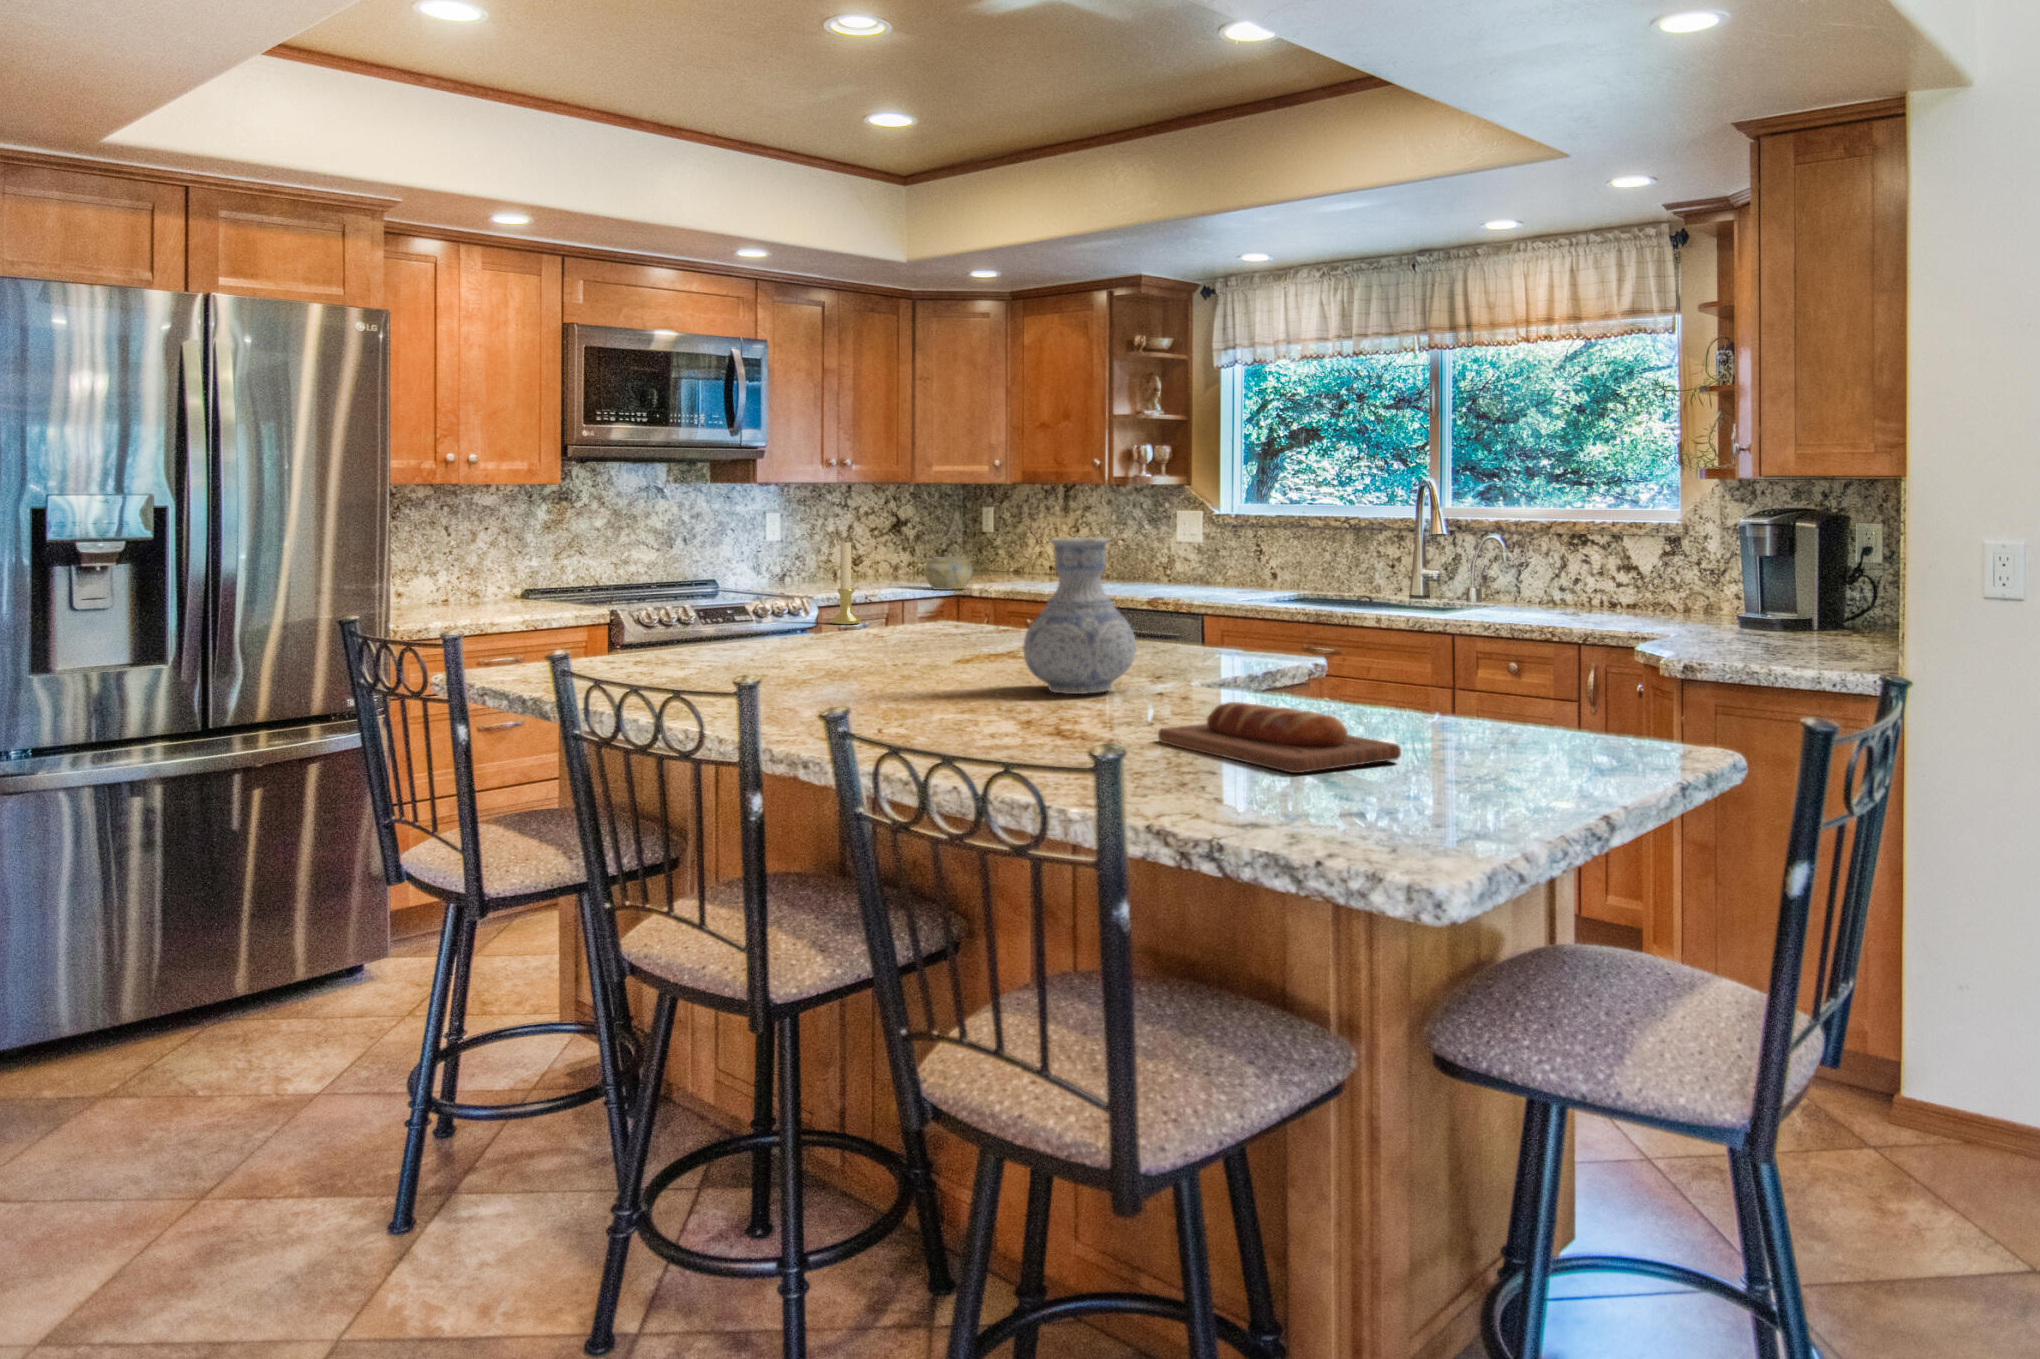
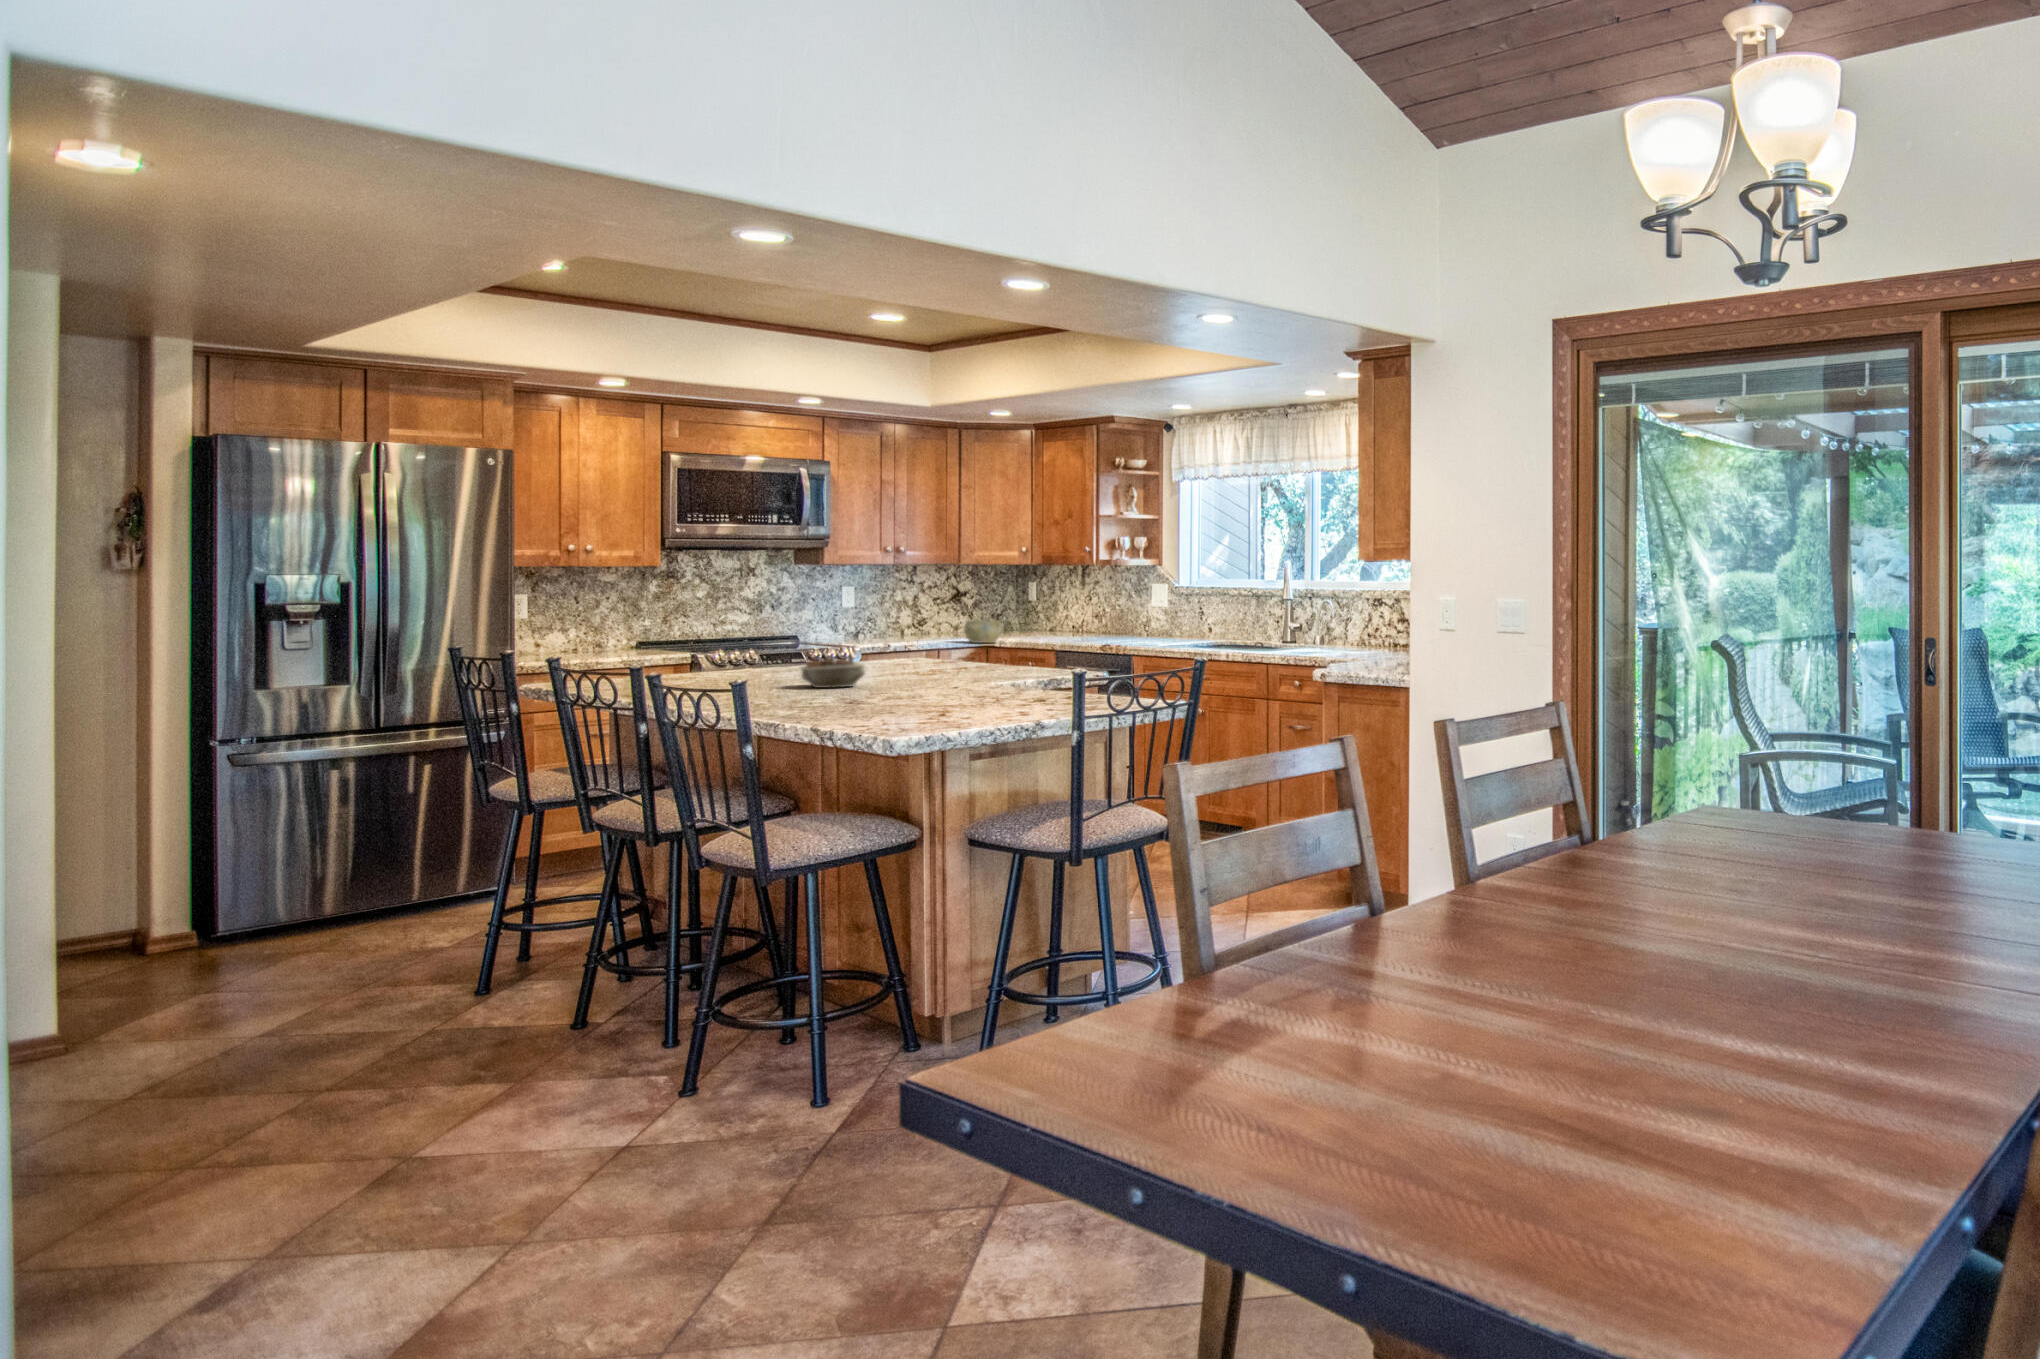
vase: present [1023,537,1136,694] -> none [878,602,951,695]
candle holder: present [831,542,861,624] -> none [840,605,862,663]
succulent planter: none [871,627,967,677] -> present [801,659,865,688]
bread loaf: present [1158,702,1401,773] -> none [899,691,1010,723]

